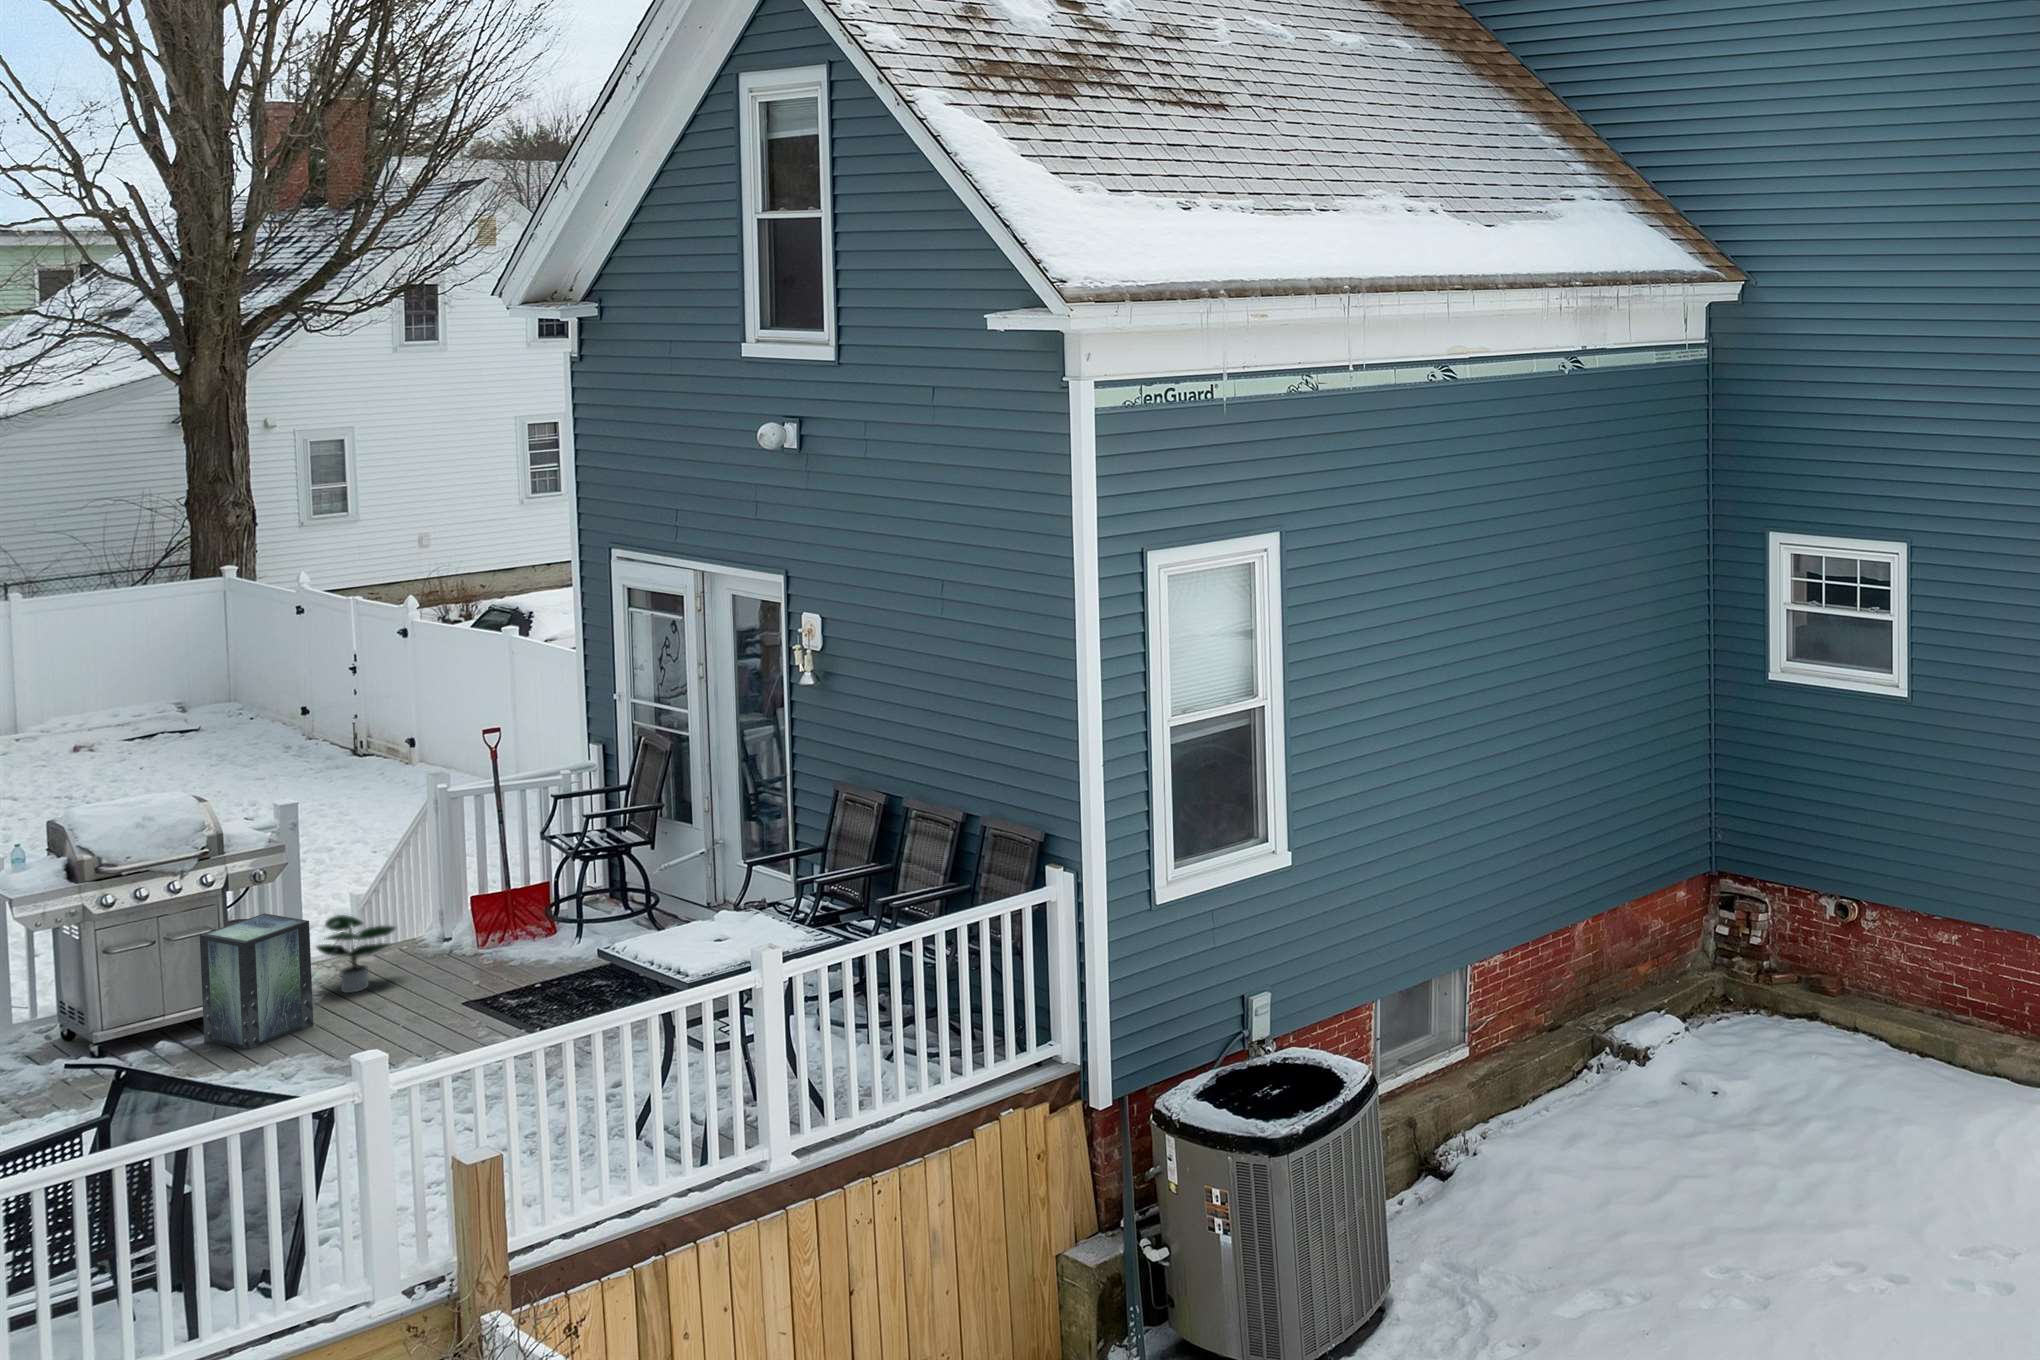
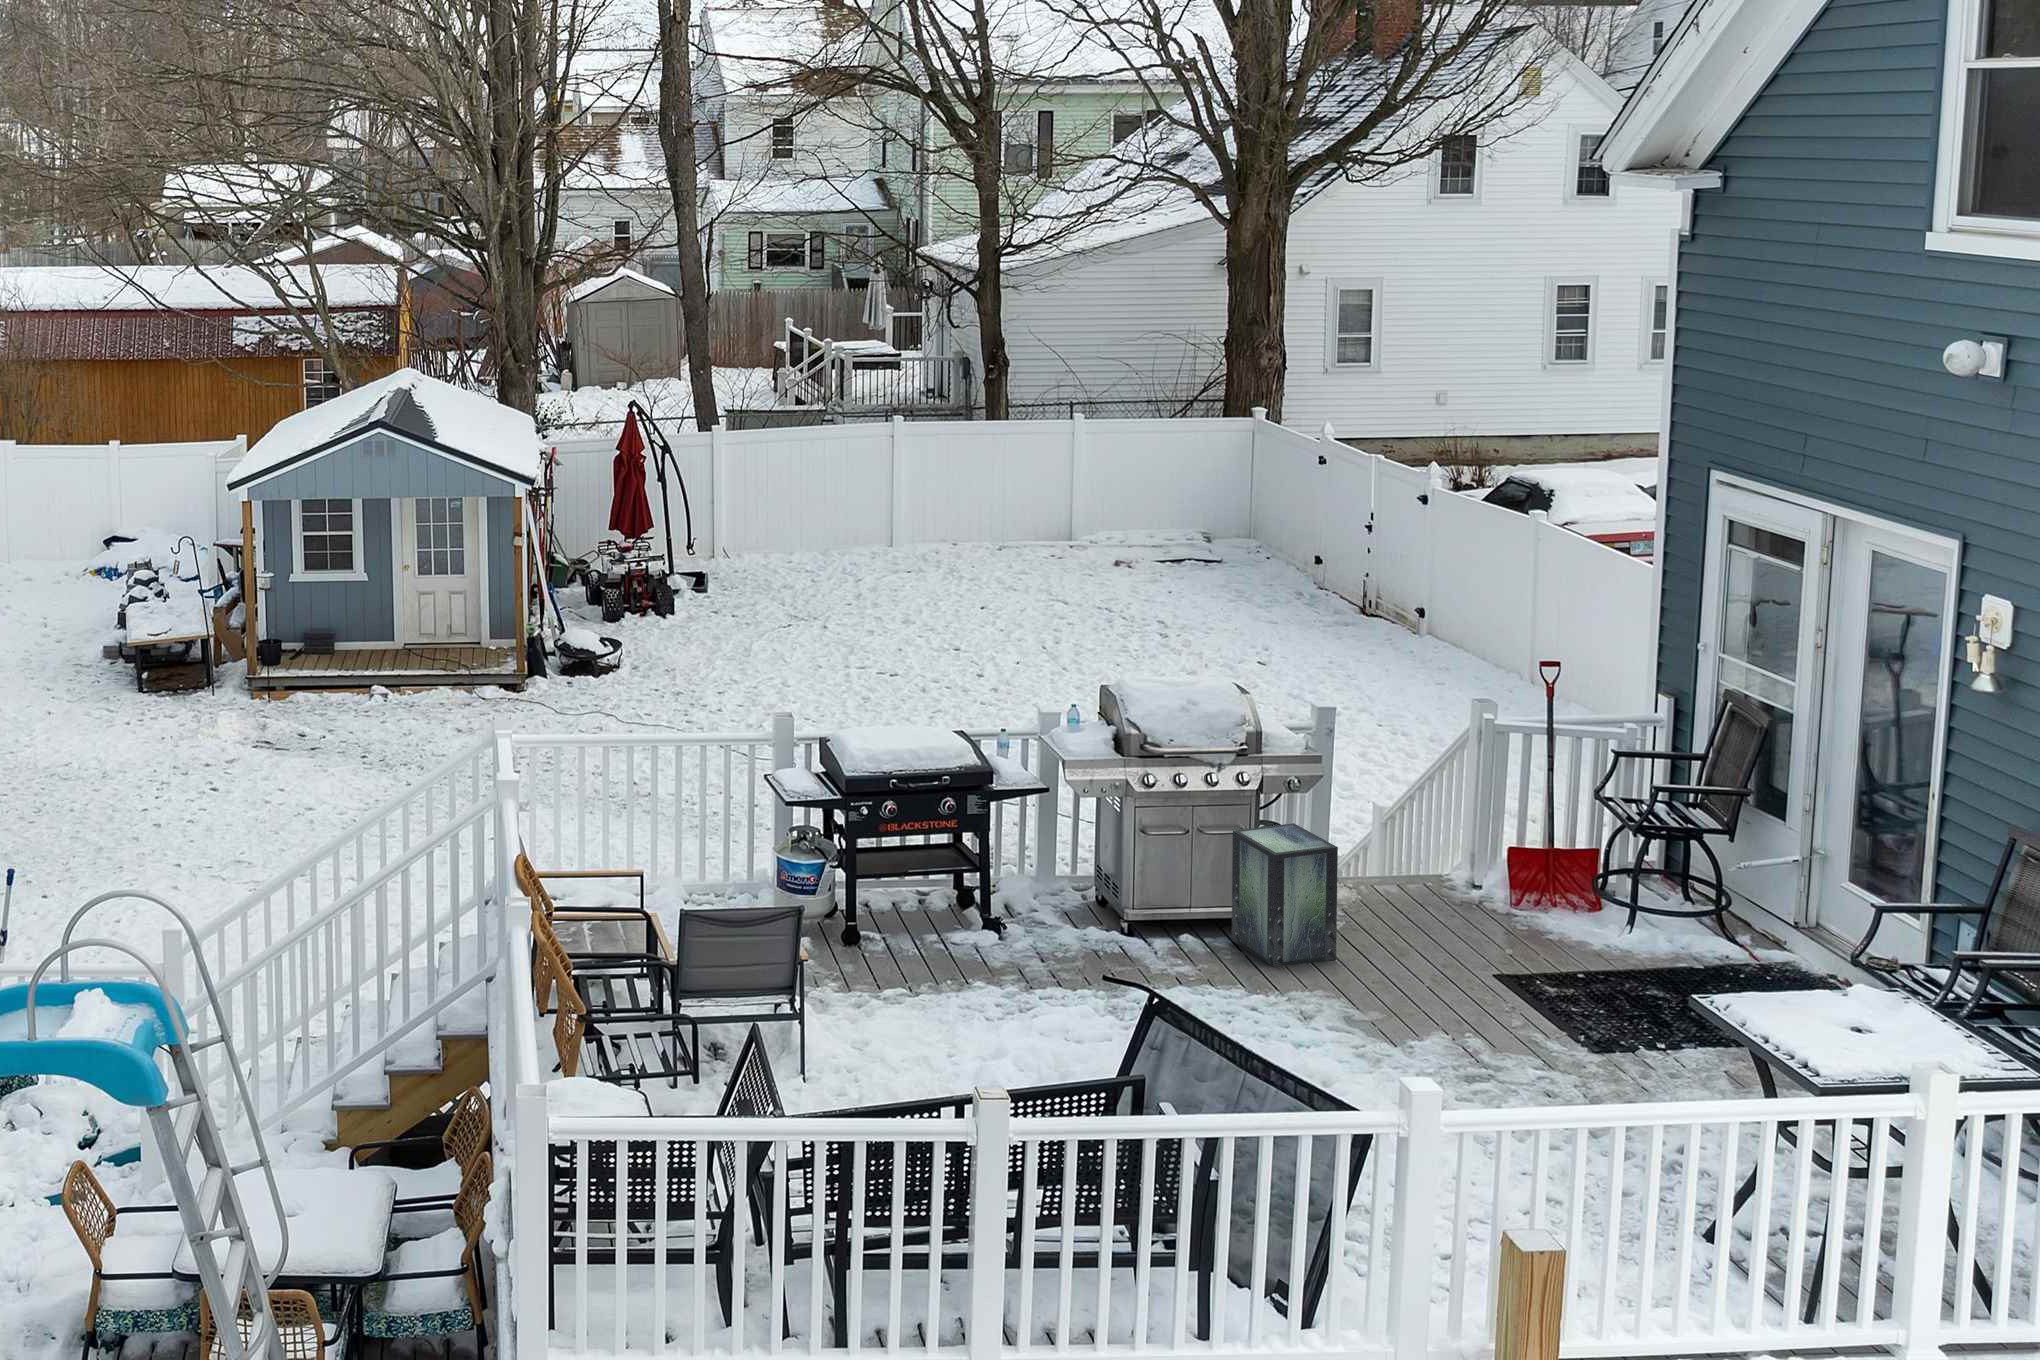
potted plant: present [317,915,396,993] -> none [1341,840,1426,931]

